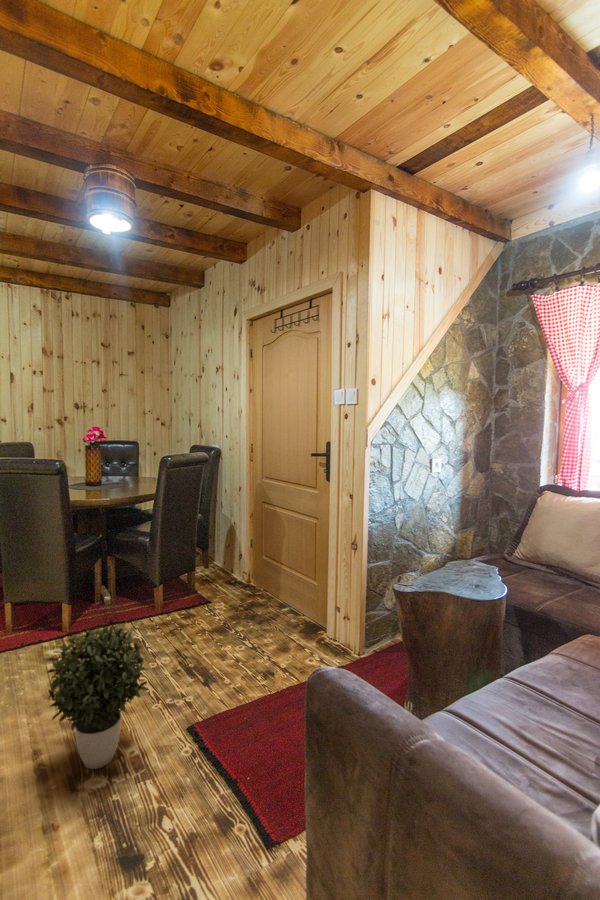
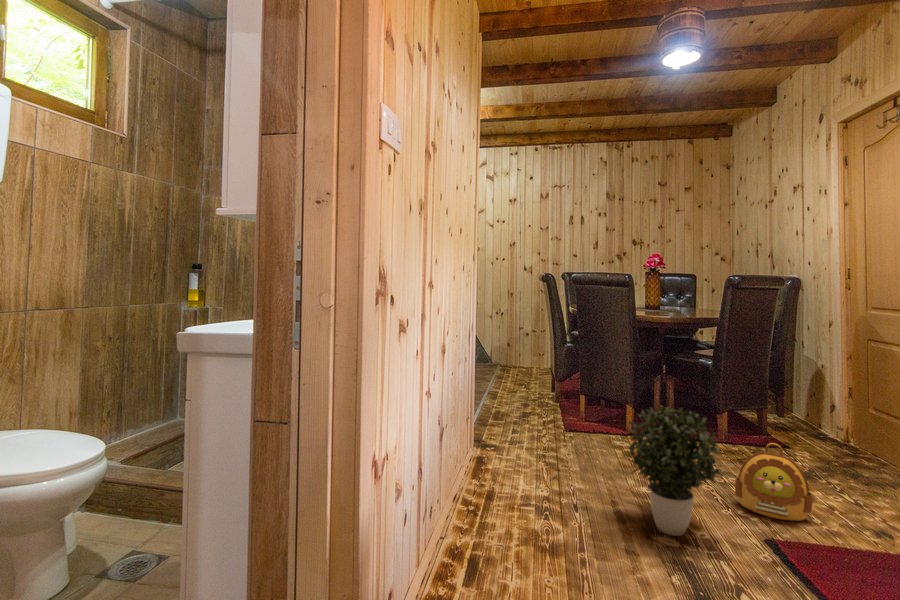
backpack: none [164,626,223,696] -> present [735,443,813,521]

